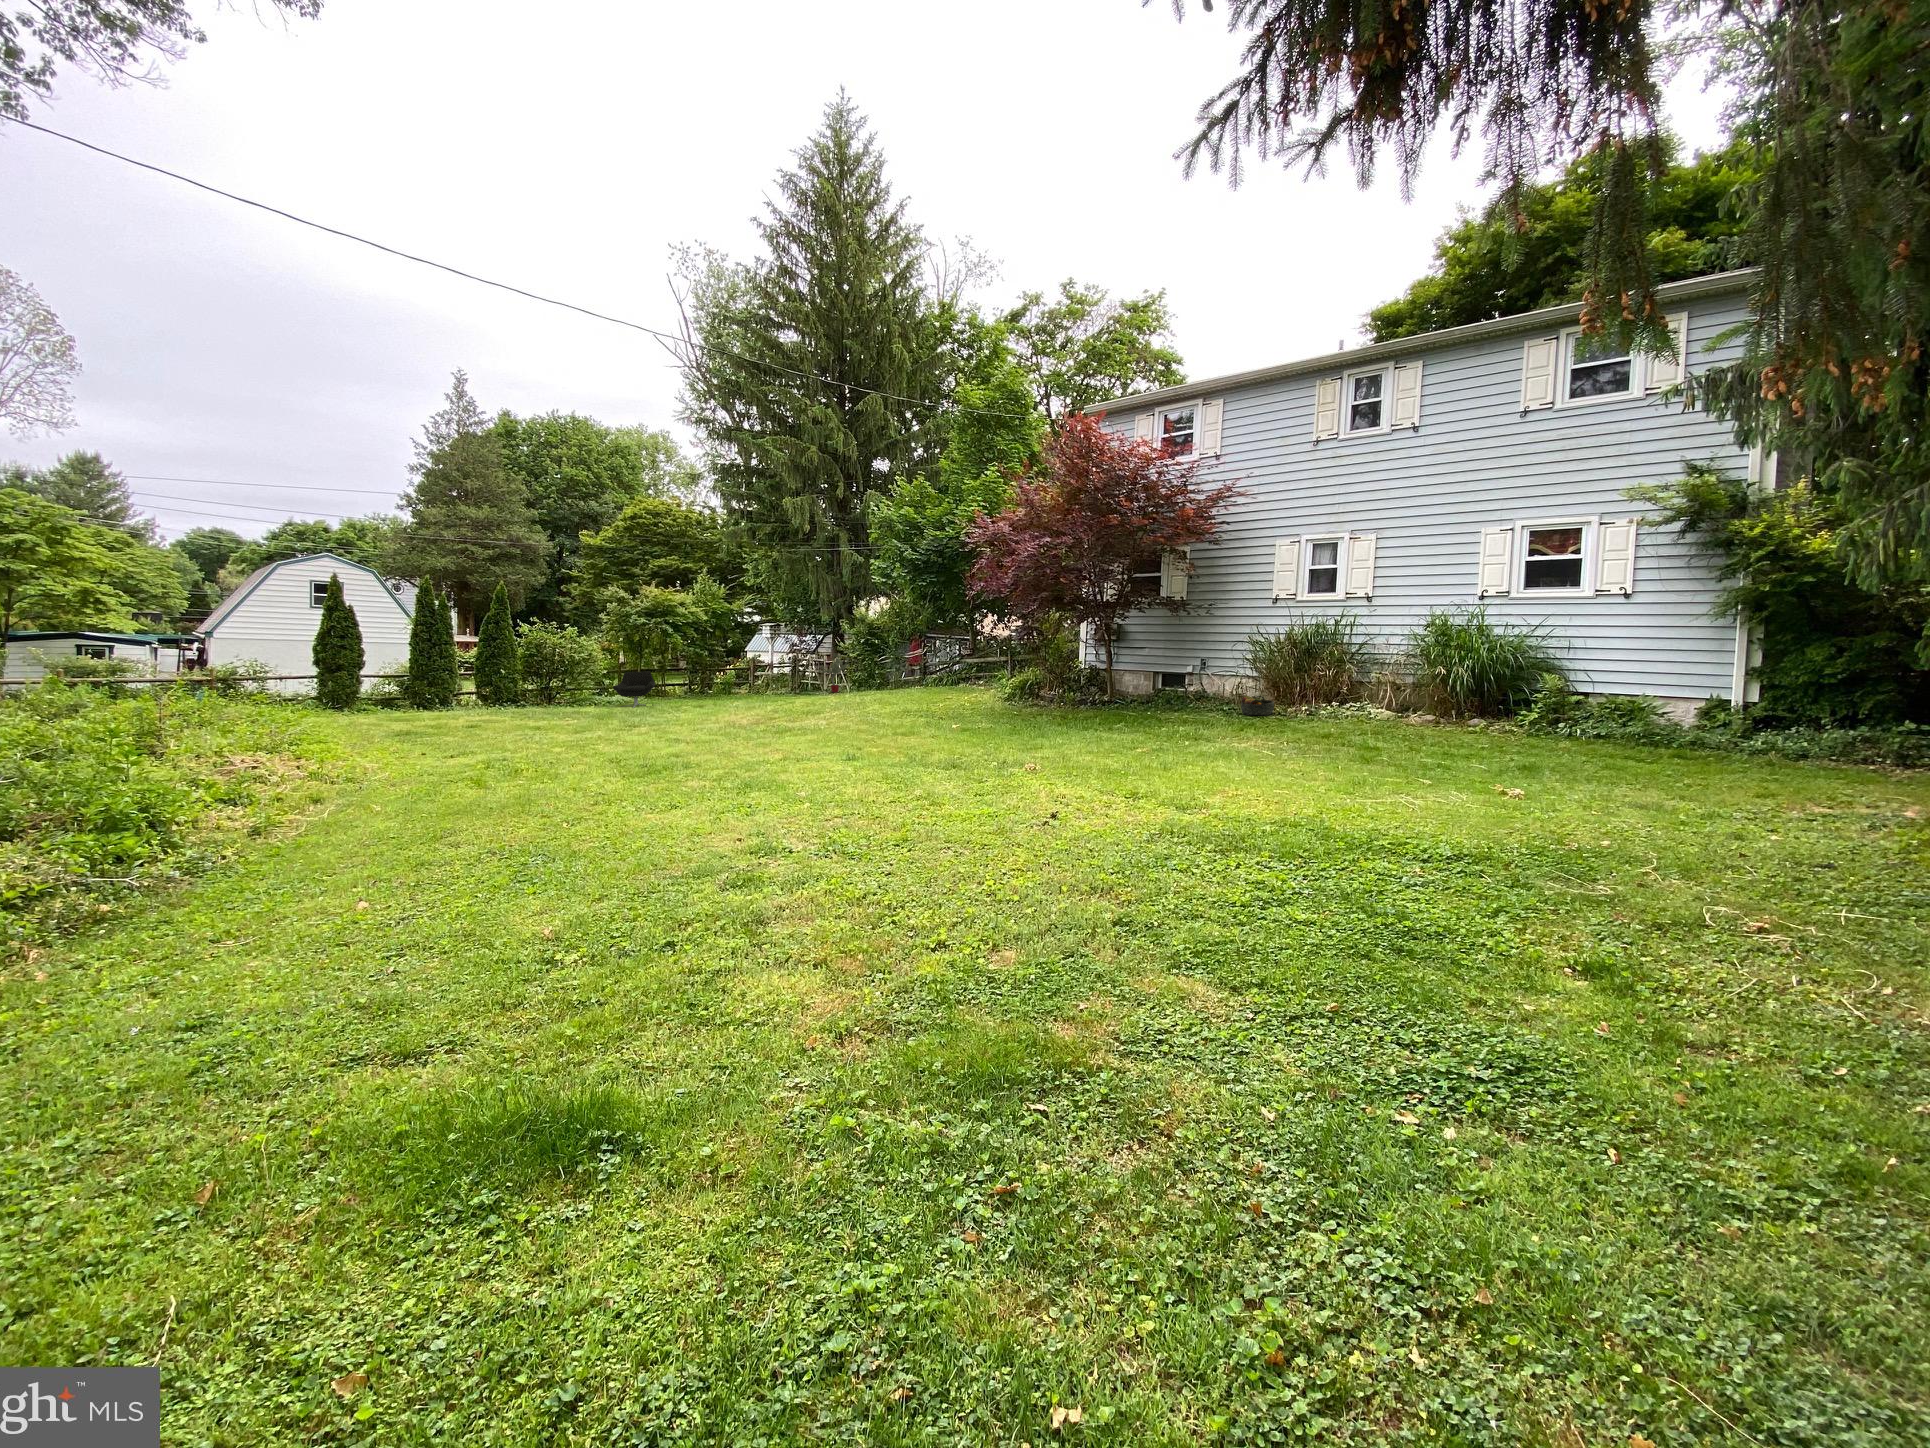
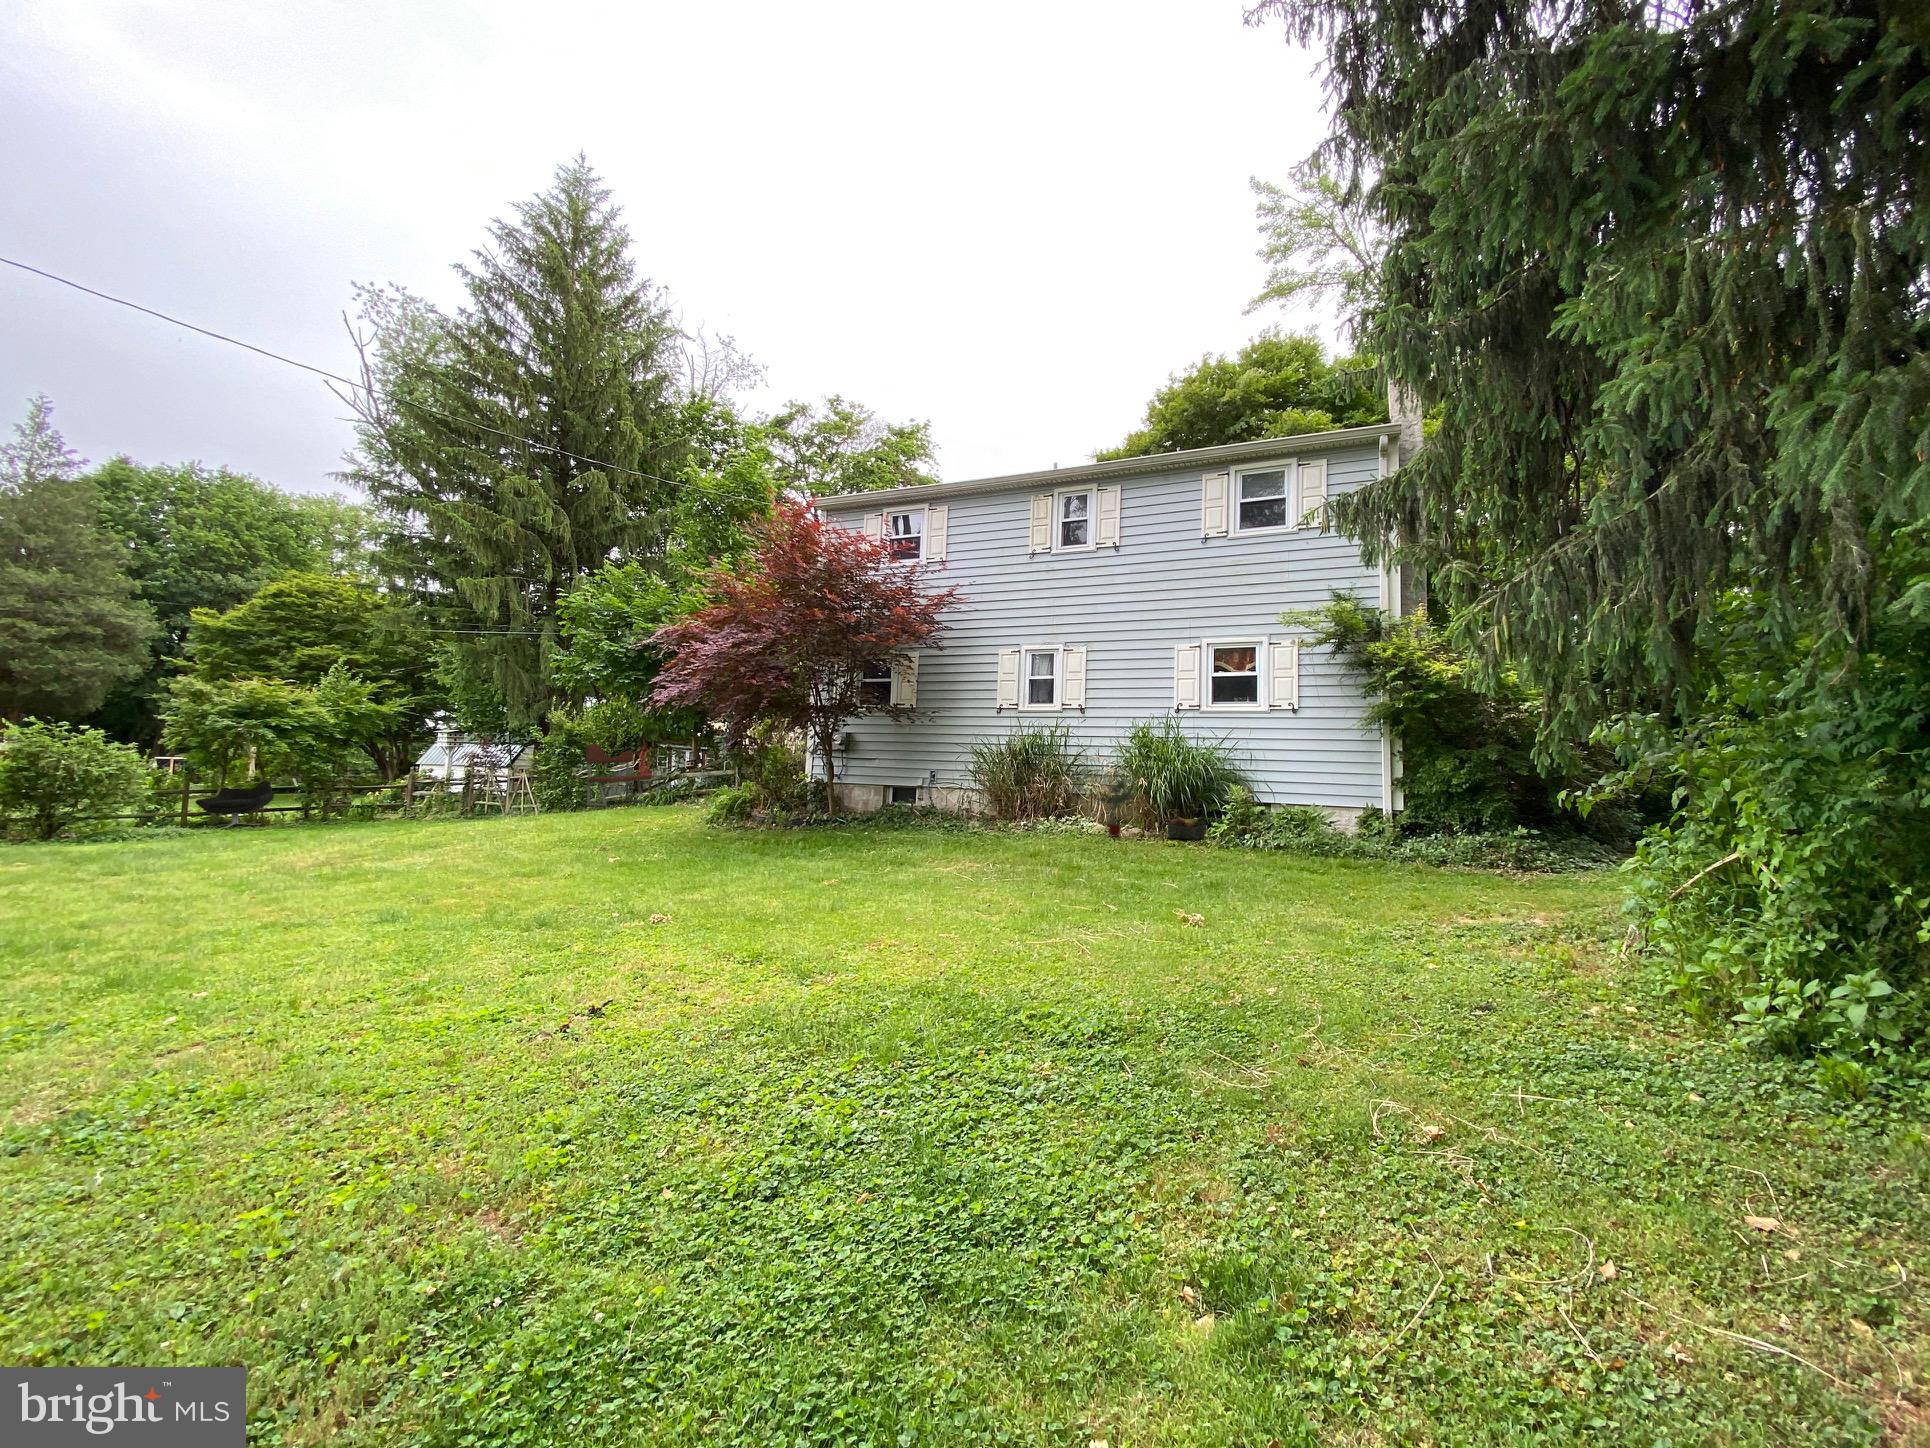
bench: none [866,635,918,691] -> present [586,744,652,806]
potted tree: present [818,653,850,693] -> present [1095,771,1135,837]
basket: present [1241,695,1274,716] -> present [1167,817,1206,840]

